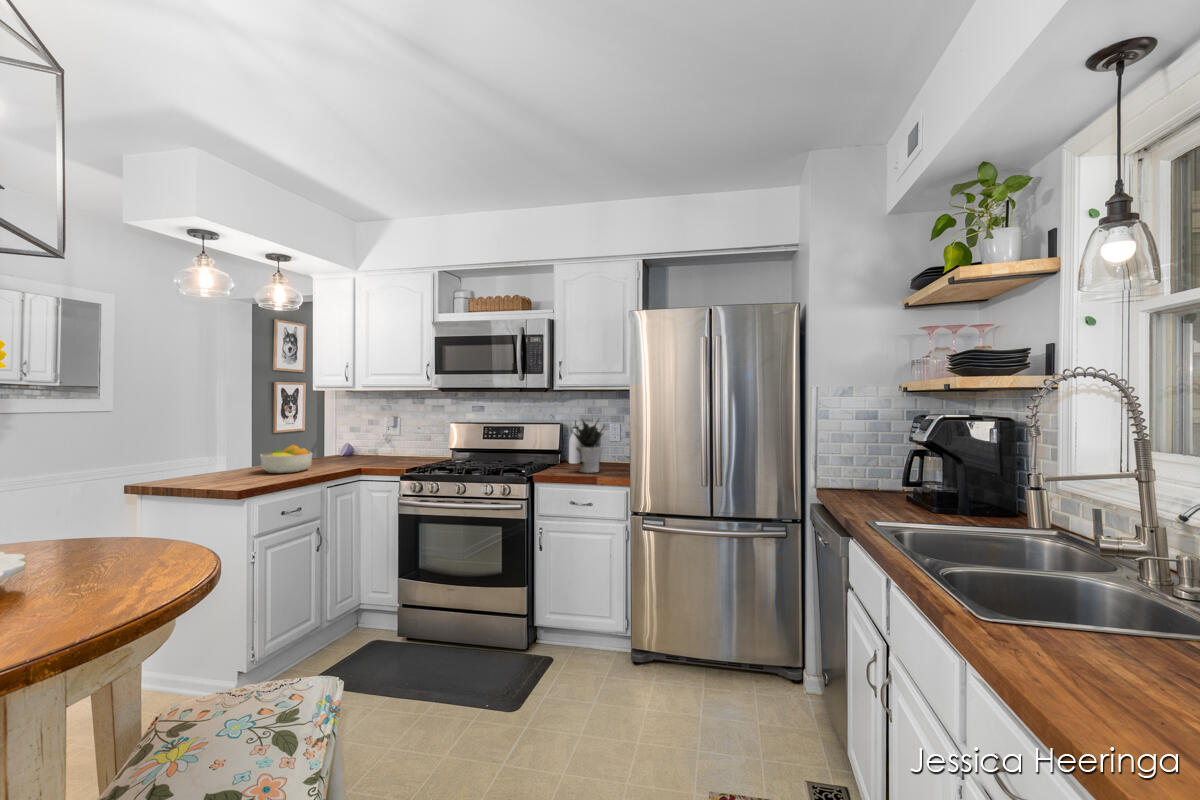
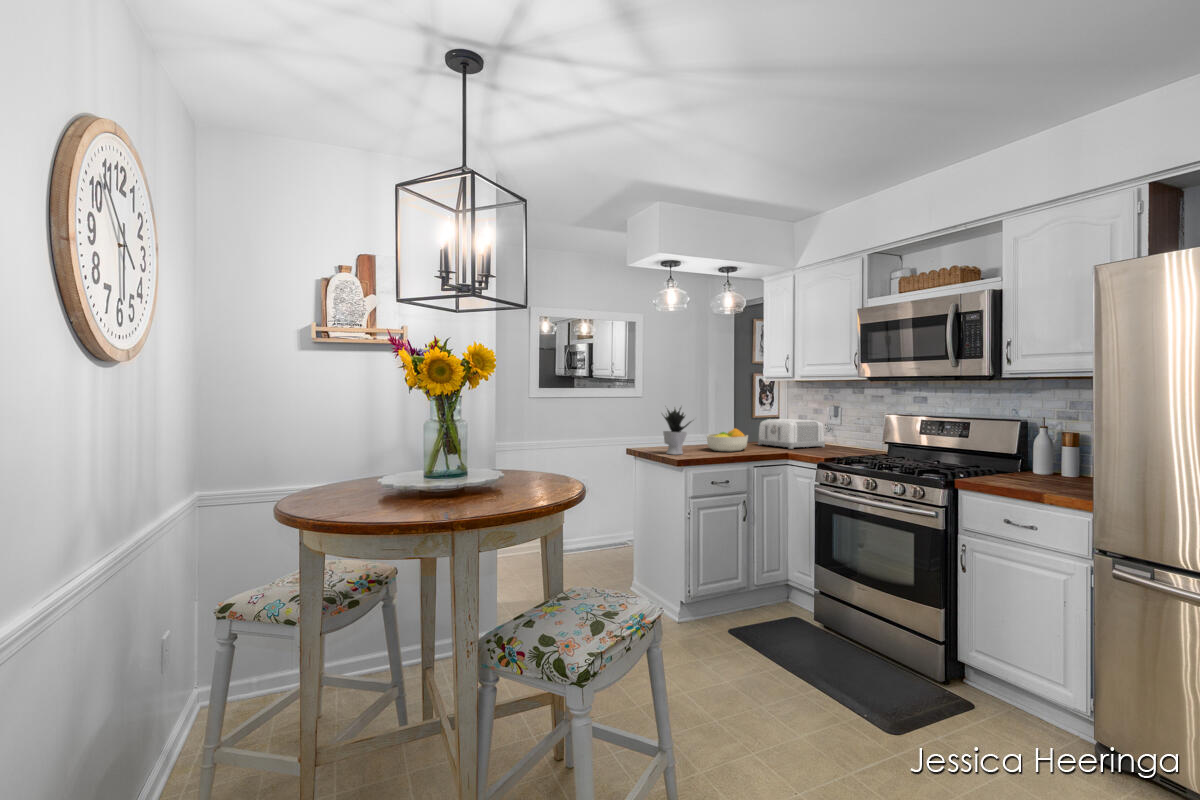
potted plant: present [571,419,603,473] -> present [663,408,691,454]
toaster: none [314,431,387,463] -> present [758,419,825,449]

